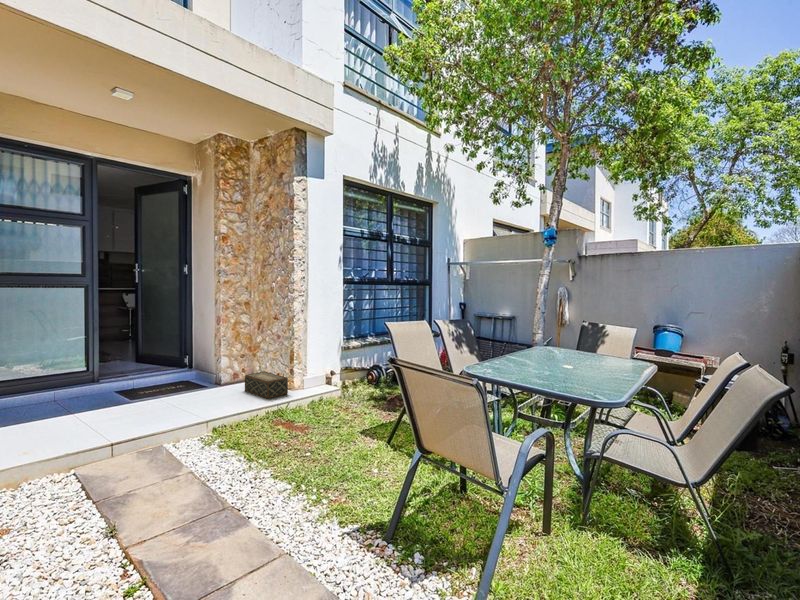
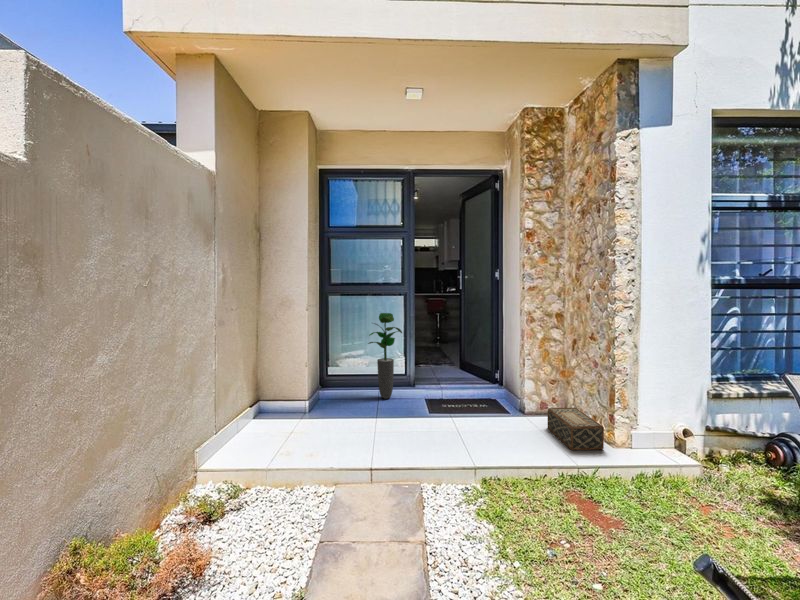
potted plant: none [32,307,85,401] -> present [368,313,402,399]

